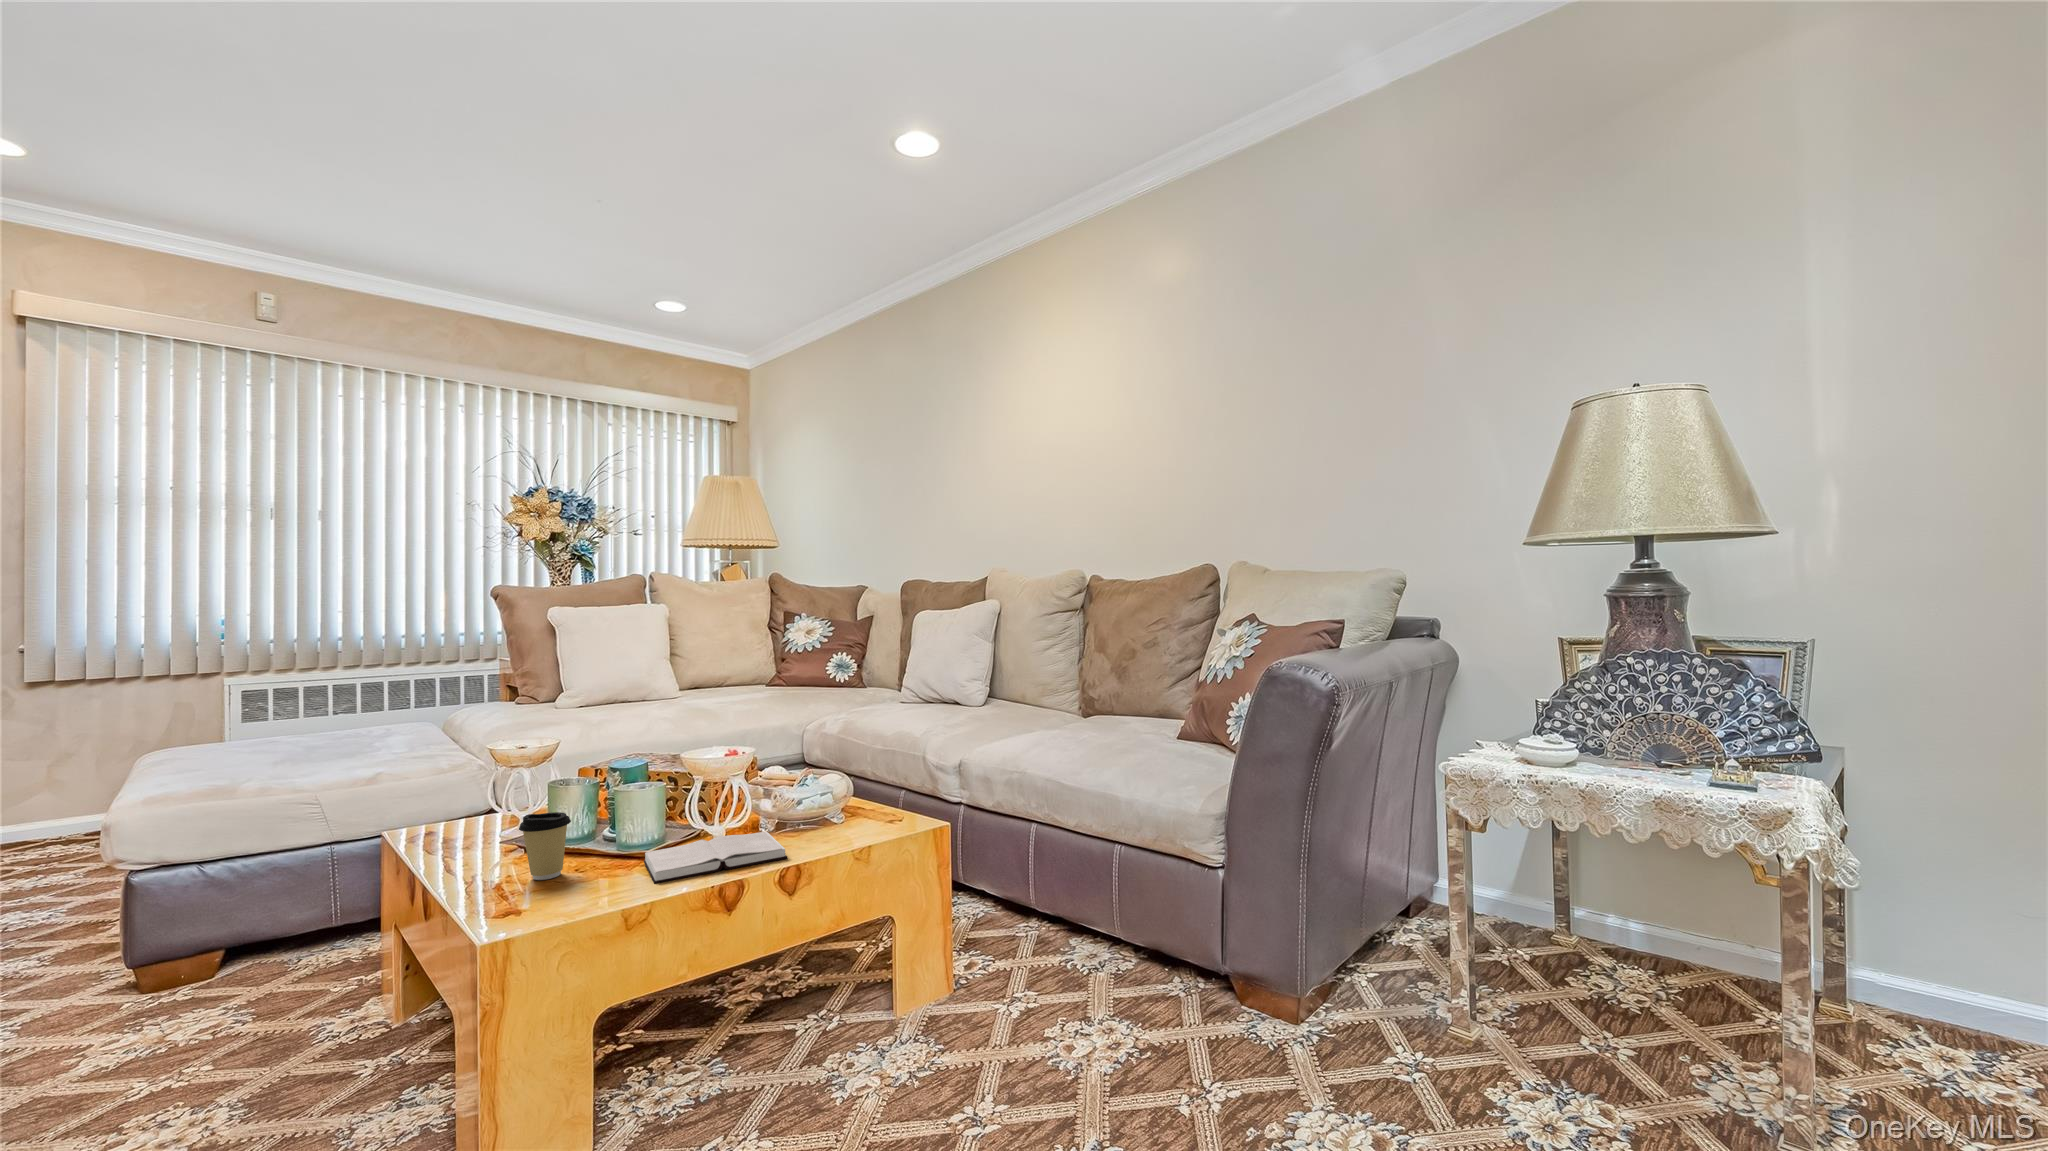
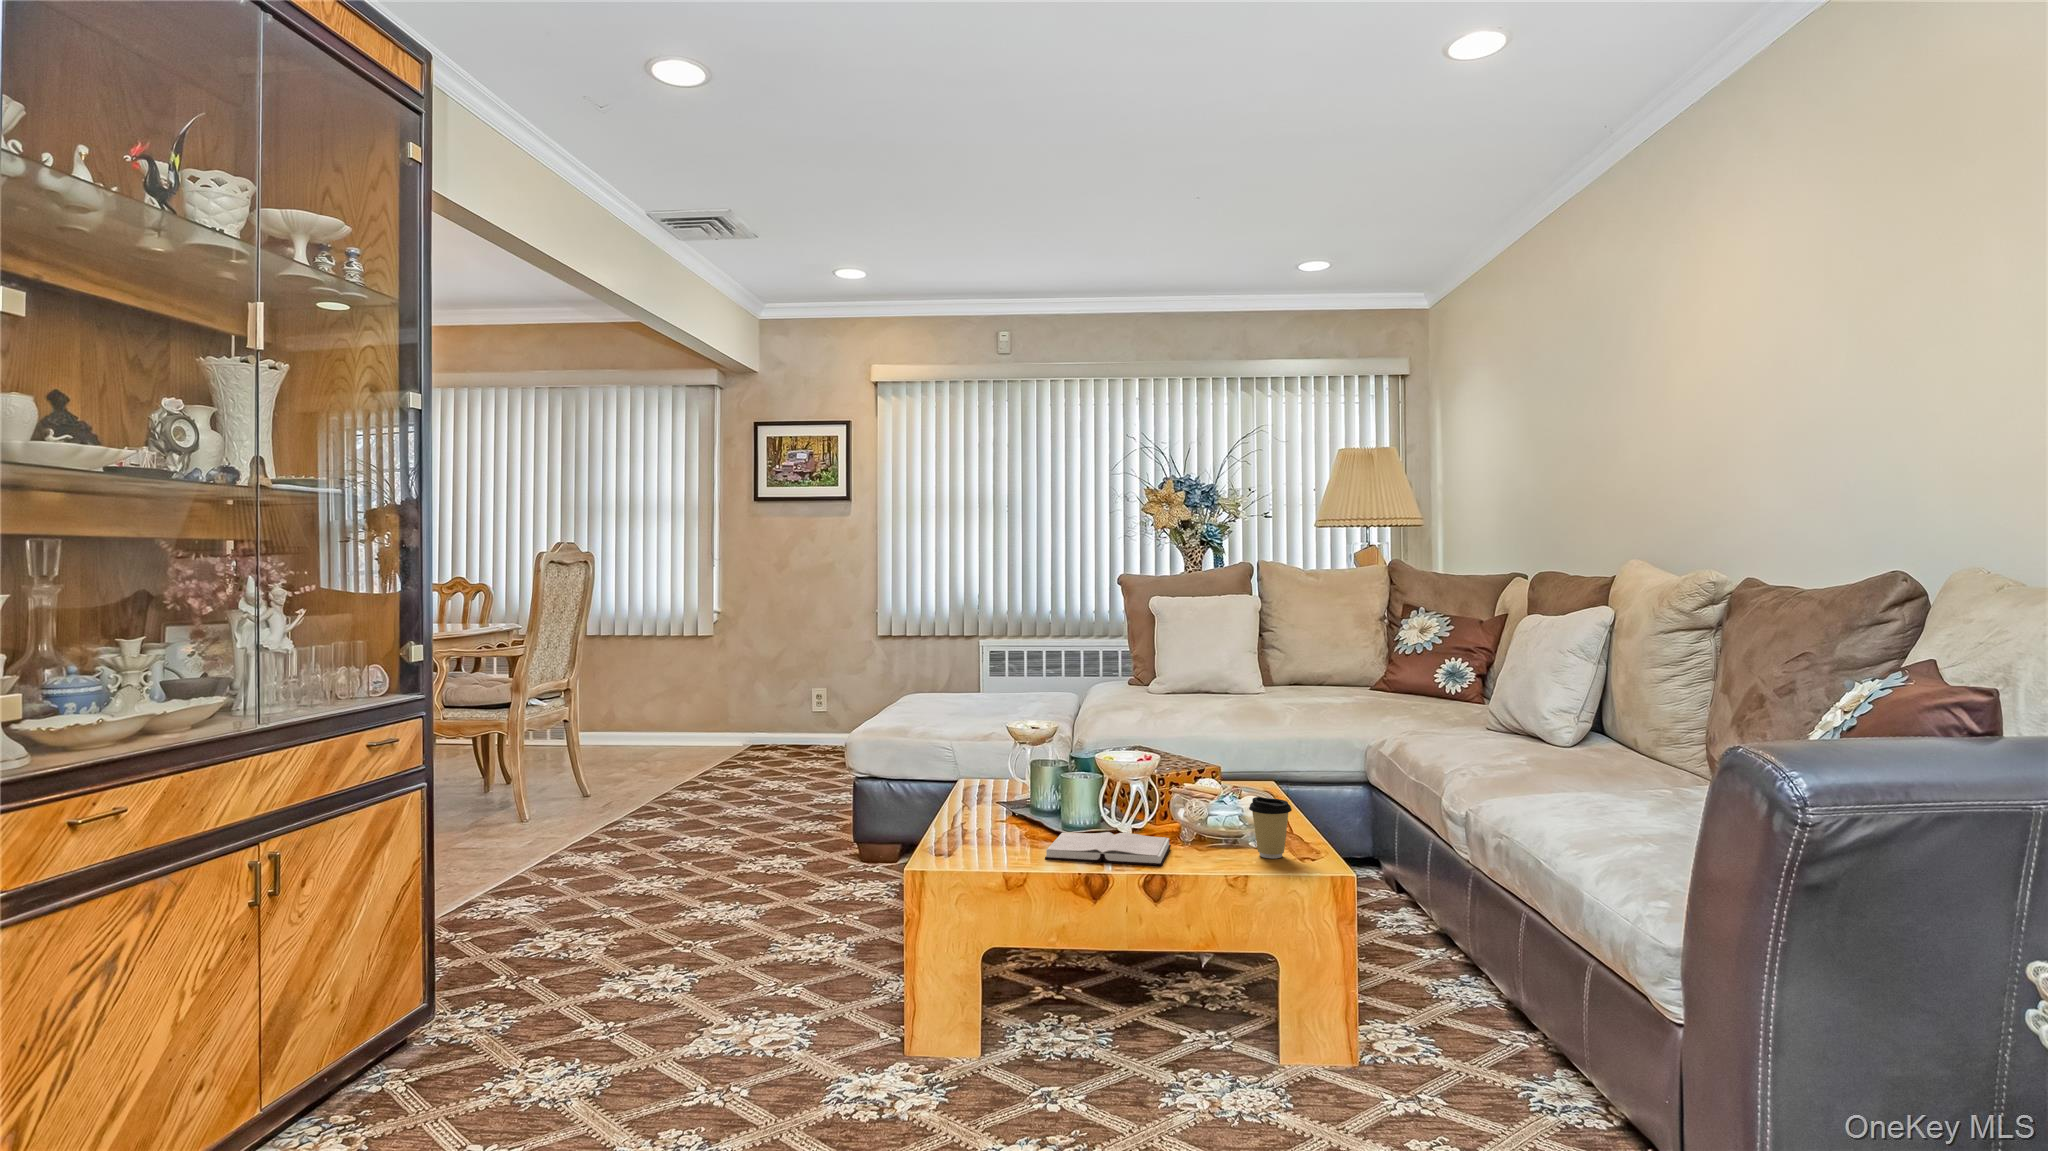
coffee cup: present [519,812,571,880] -> present [1249,797,1292,858]

